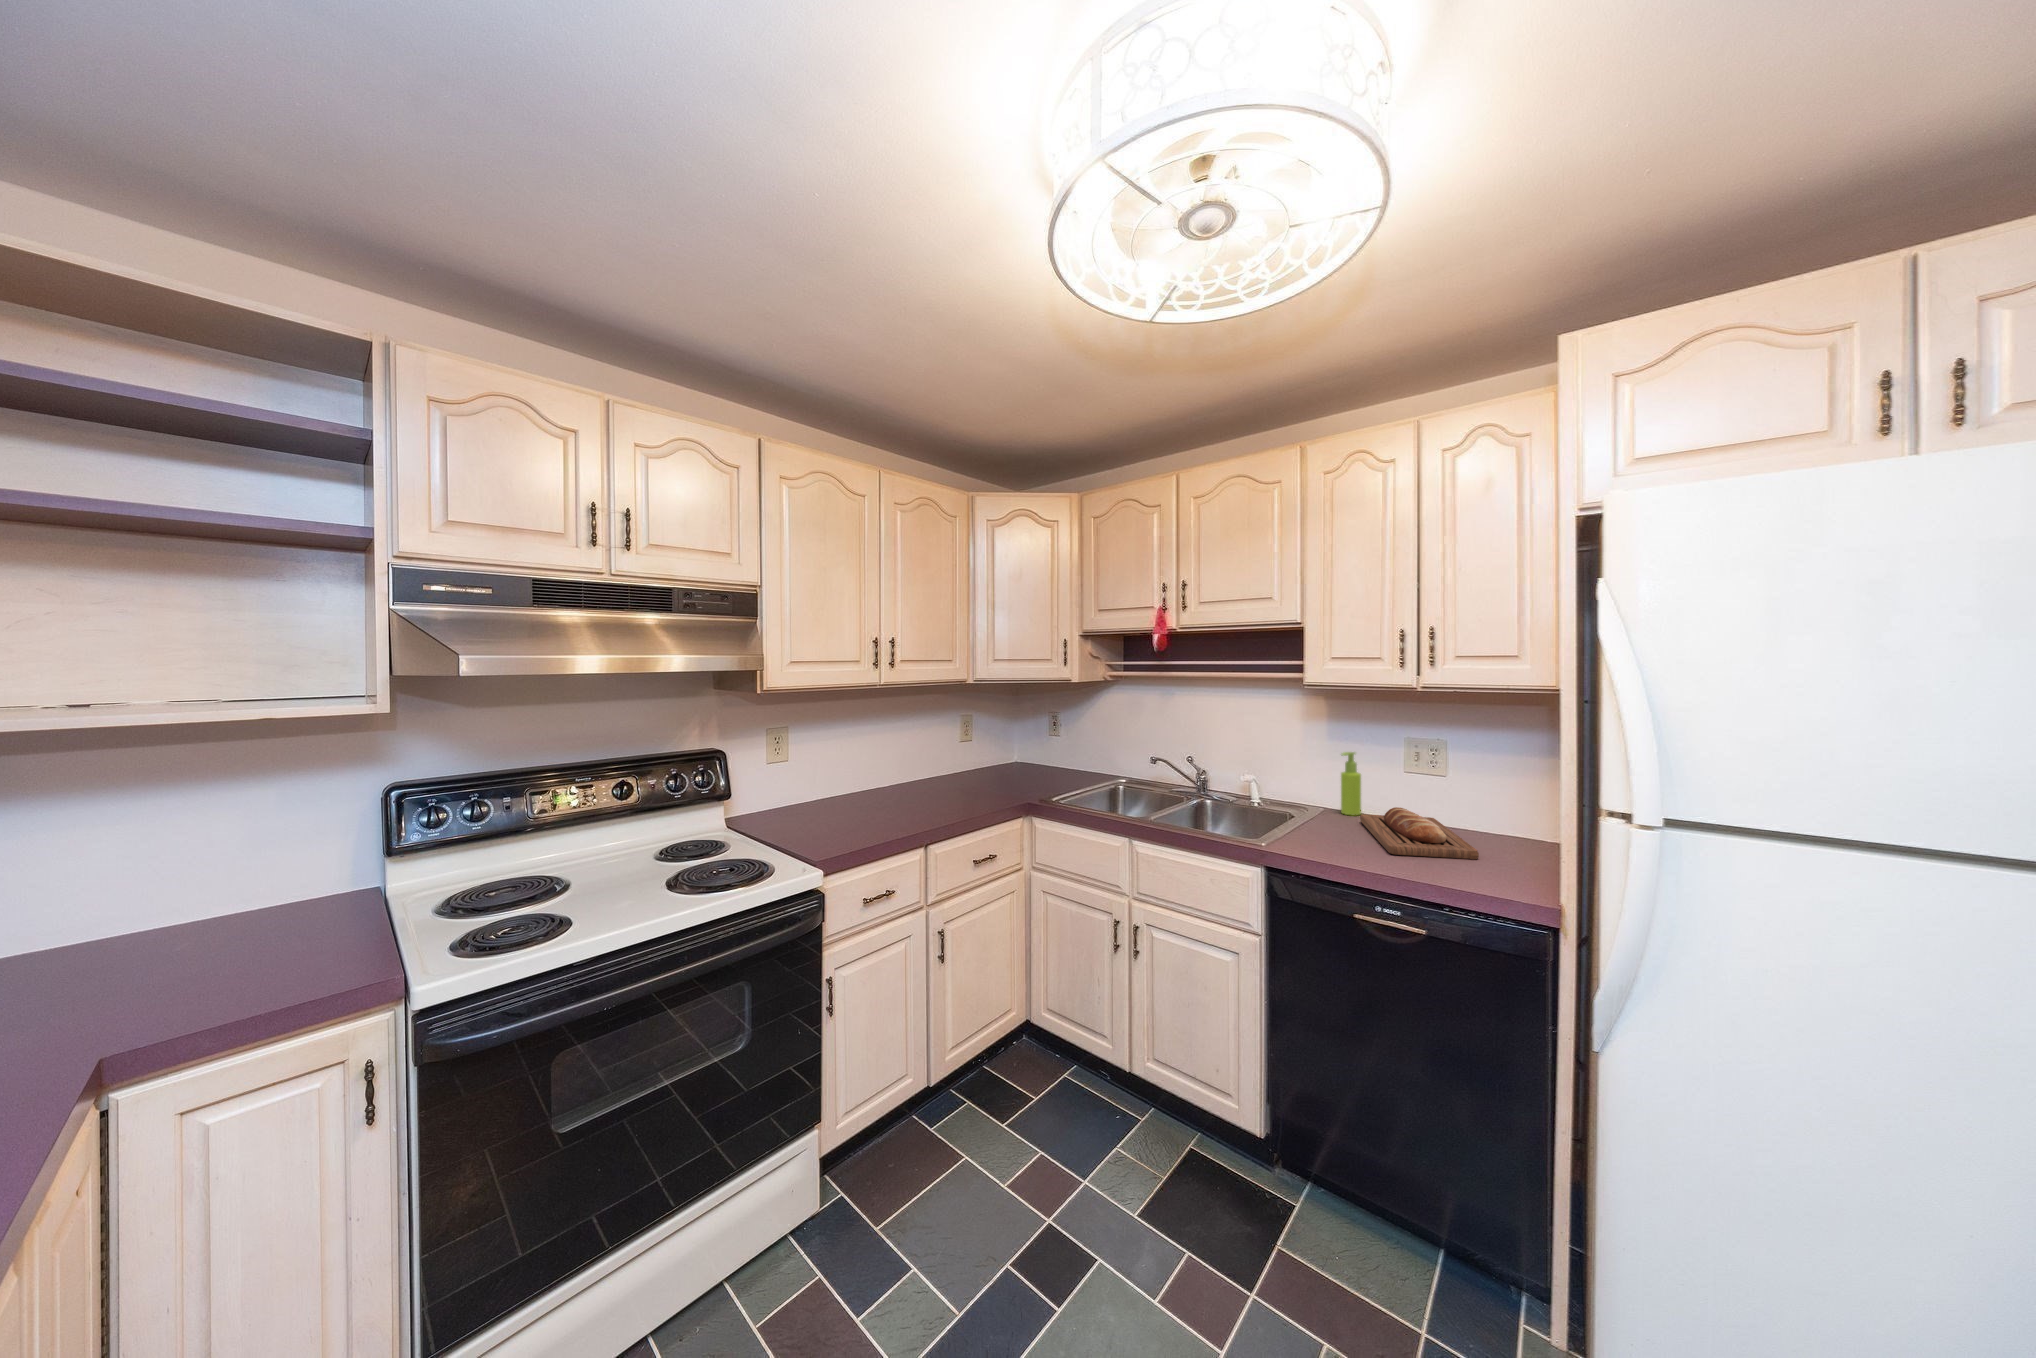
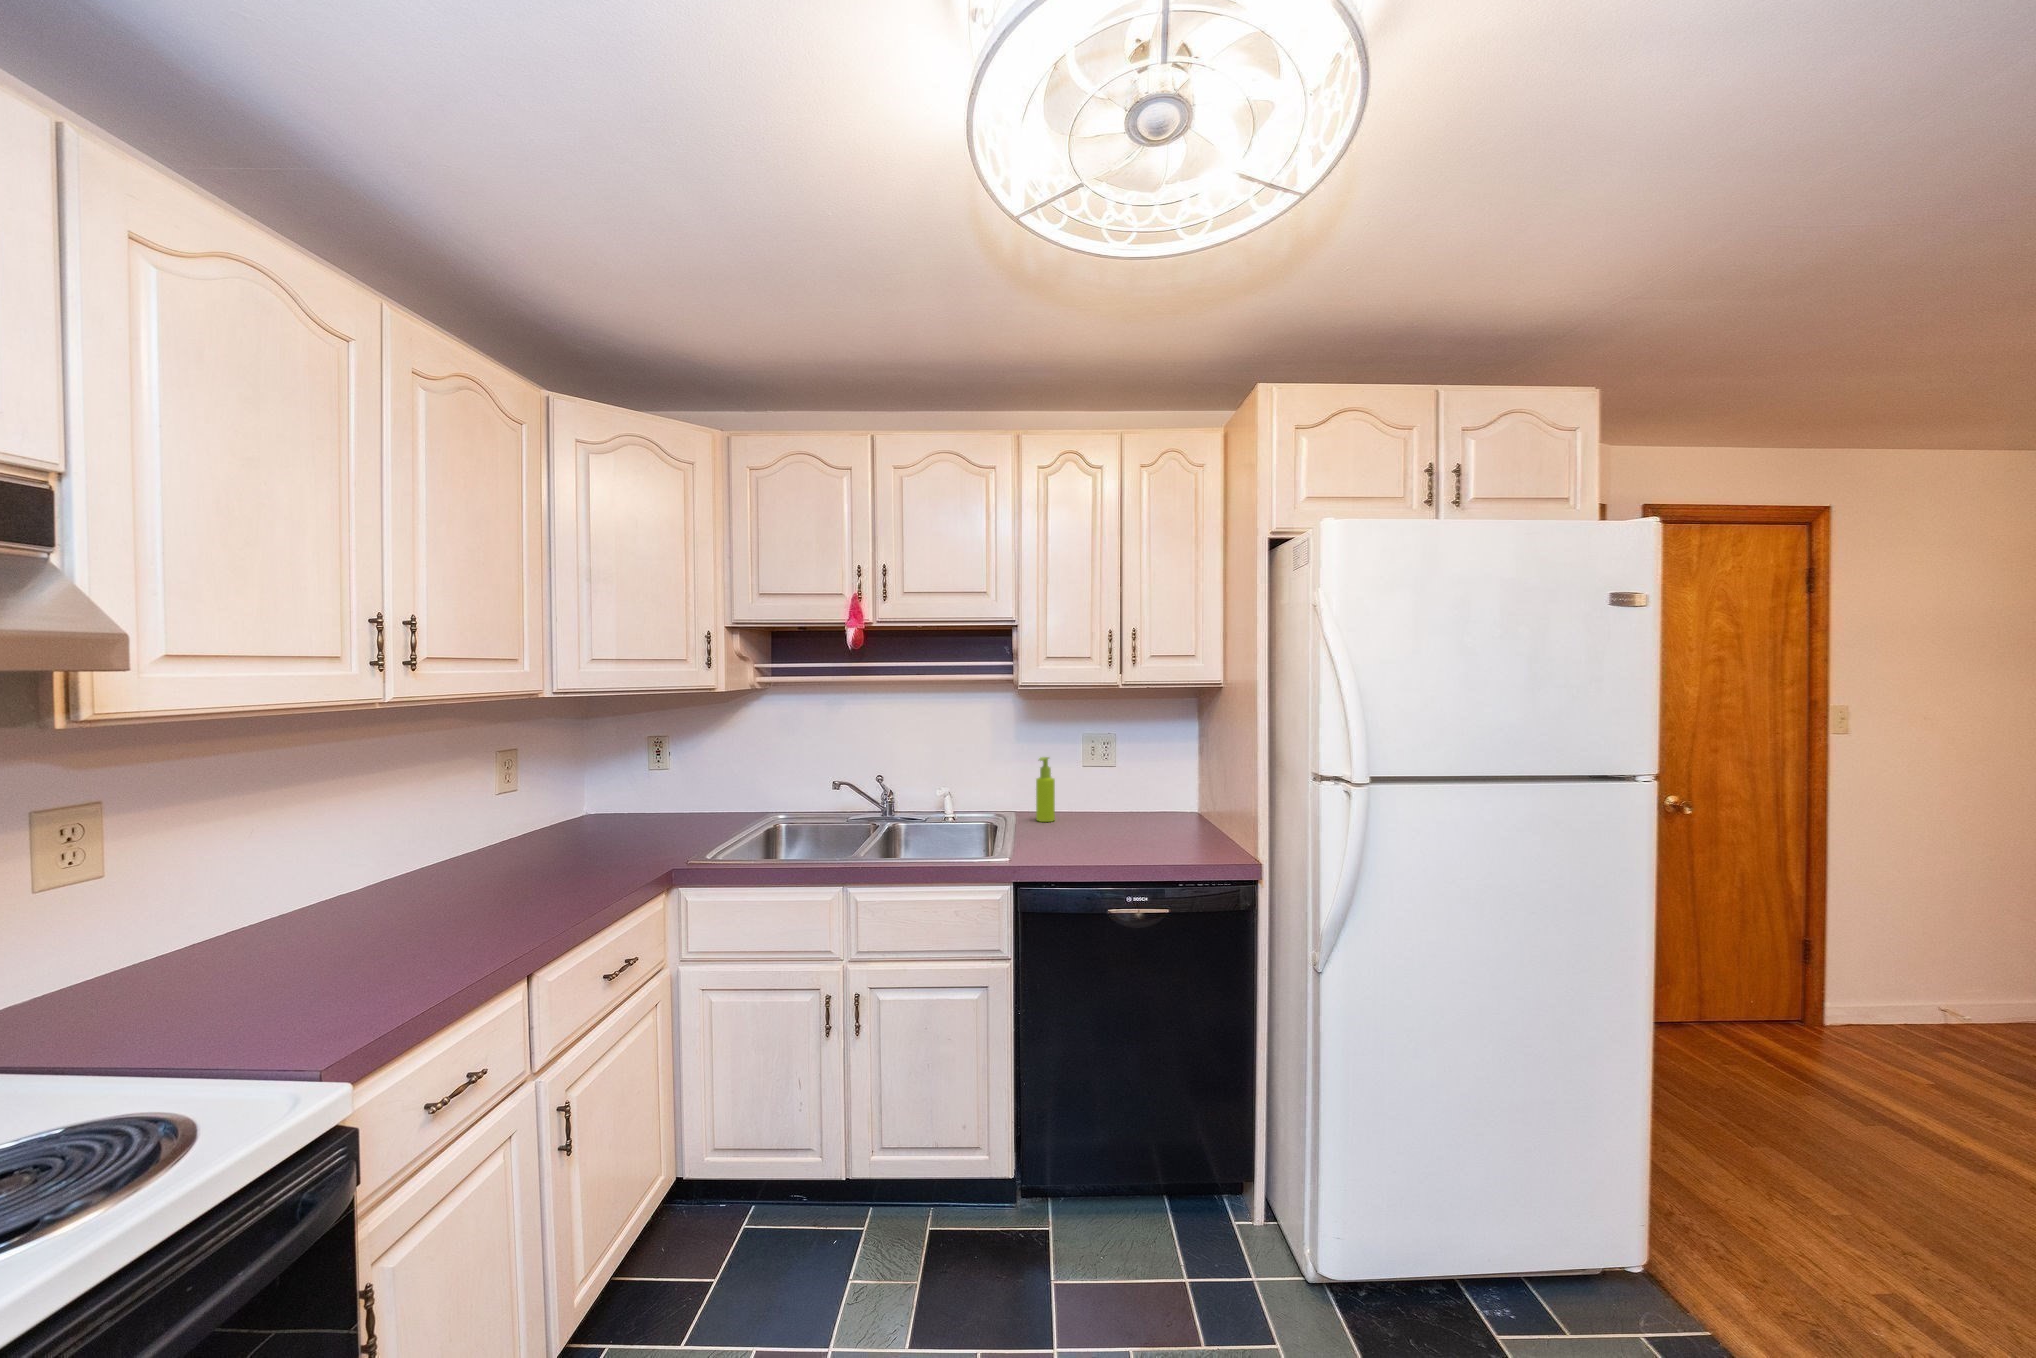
bread loaf: present [1360,807,1479,859] -> none [1063,807,1186,851]

